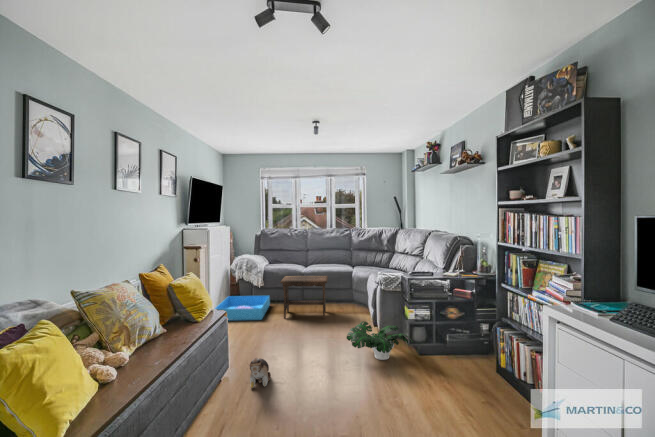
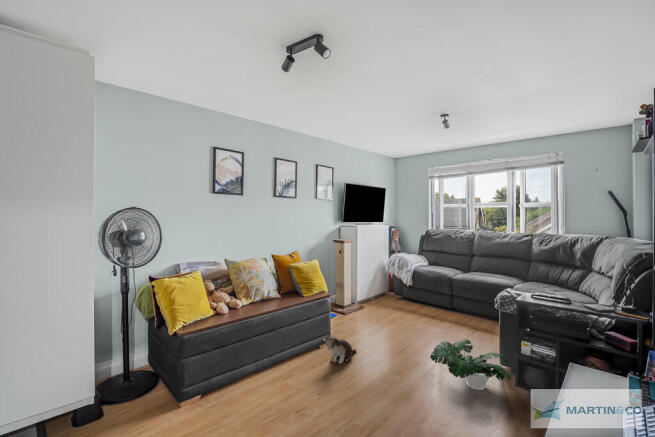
footstool: present [280,276,328,319] -> none [413,278,471,330]
storage bin: present [215,296,270,321] -> none [360,289,417,315]

